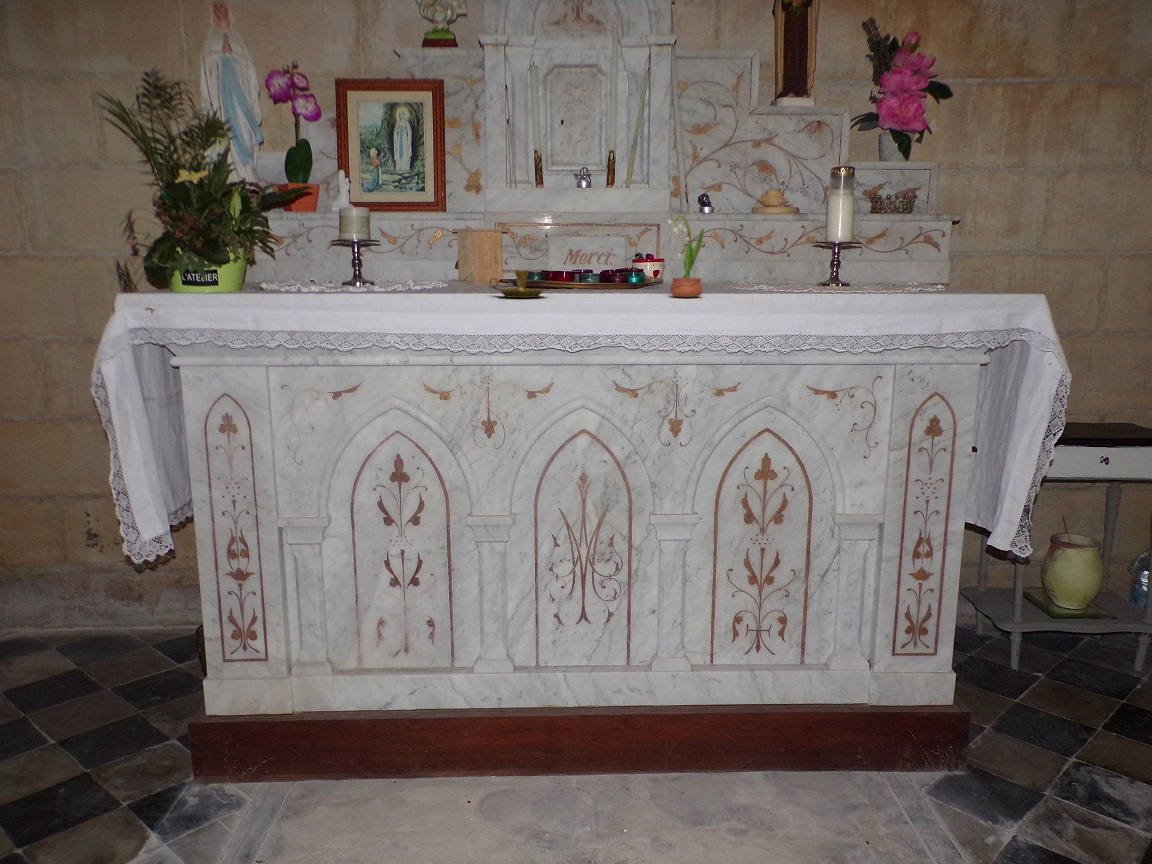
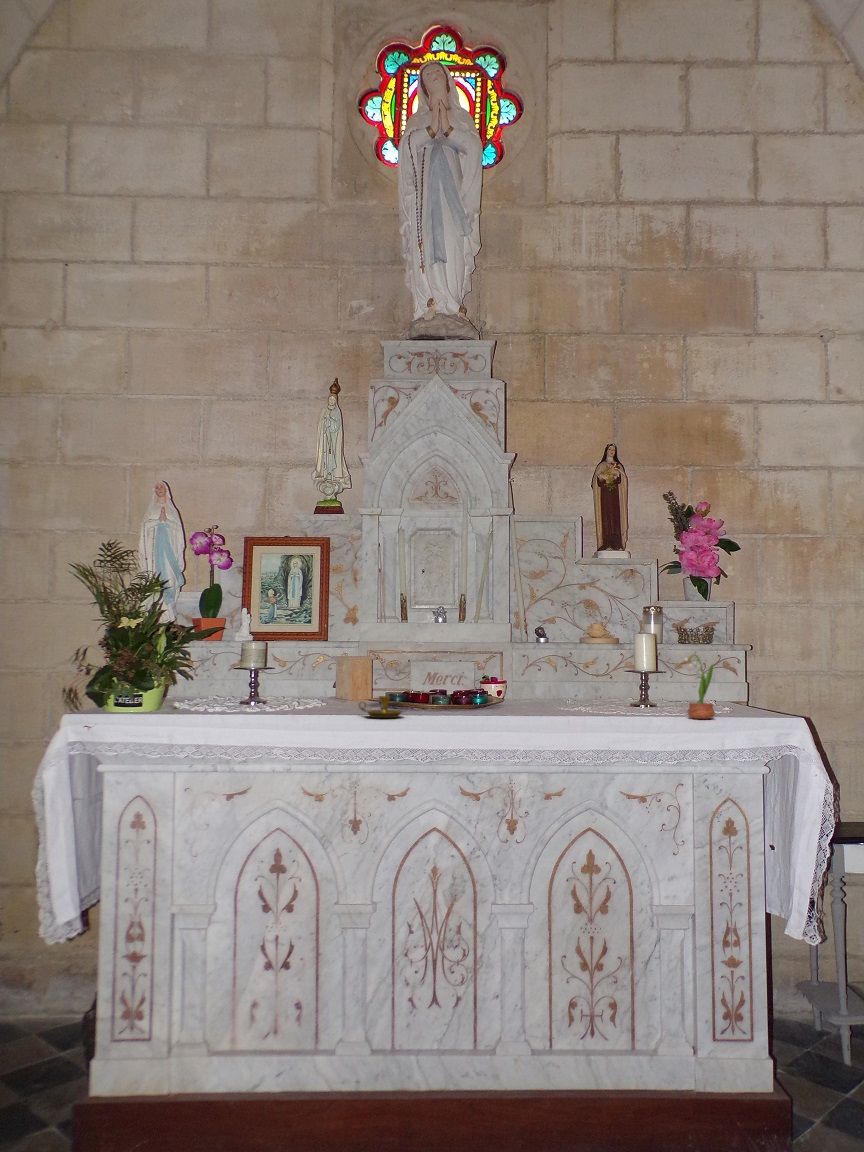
potted flower: present [668,214,704,297] -> present [685,654,715,719]

